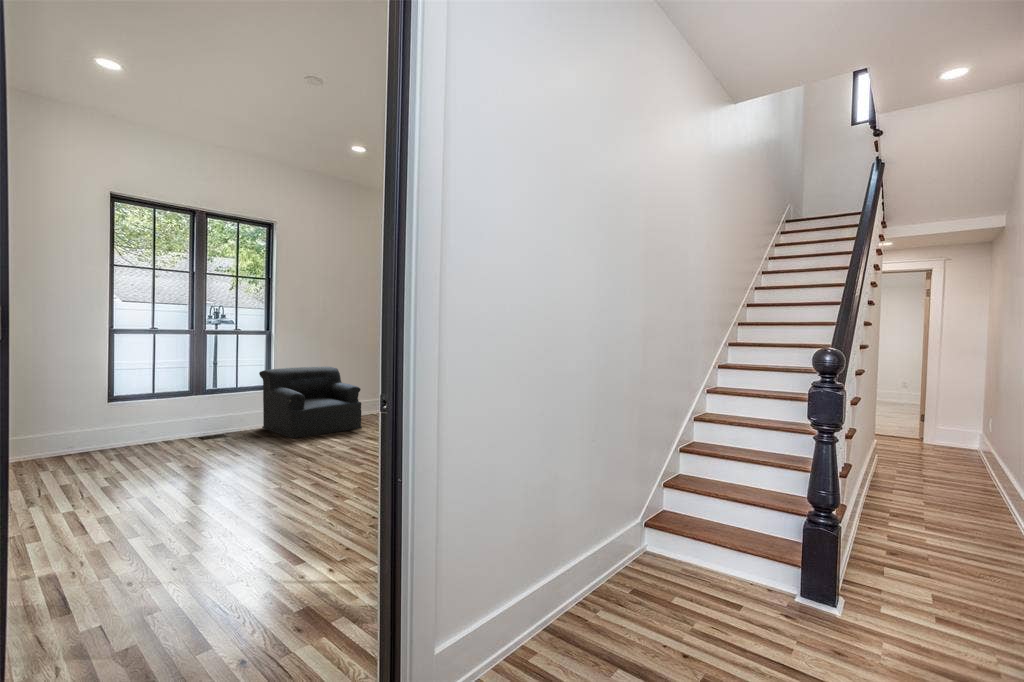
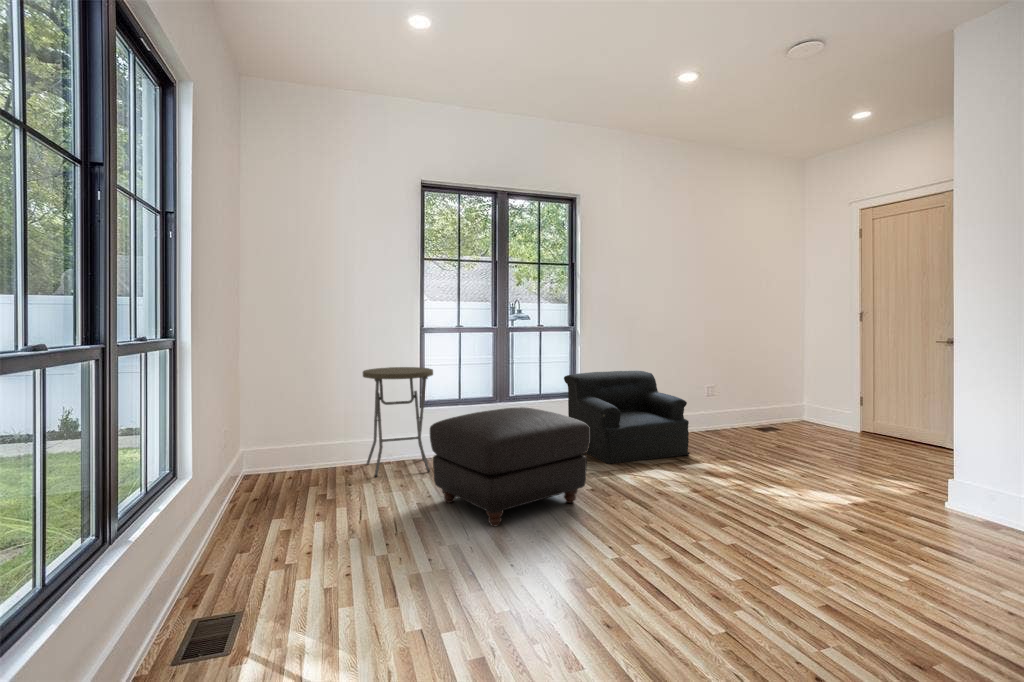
side table: none [41,365,123,465] -> present [363,367,433,477]
ottoman: none [118,394,269,484] -> present [430,407,590,527]

